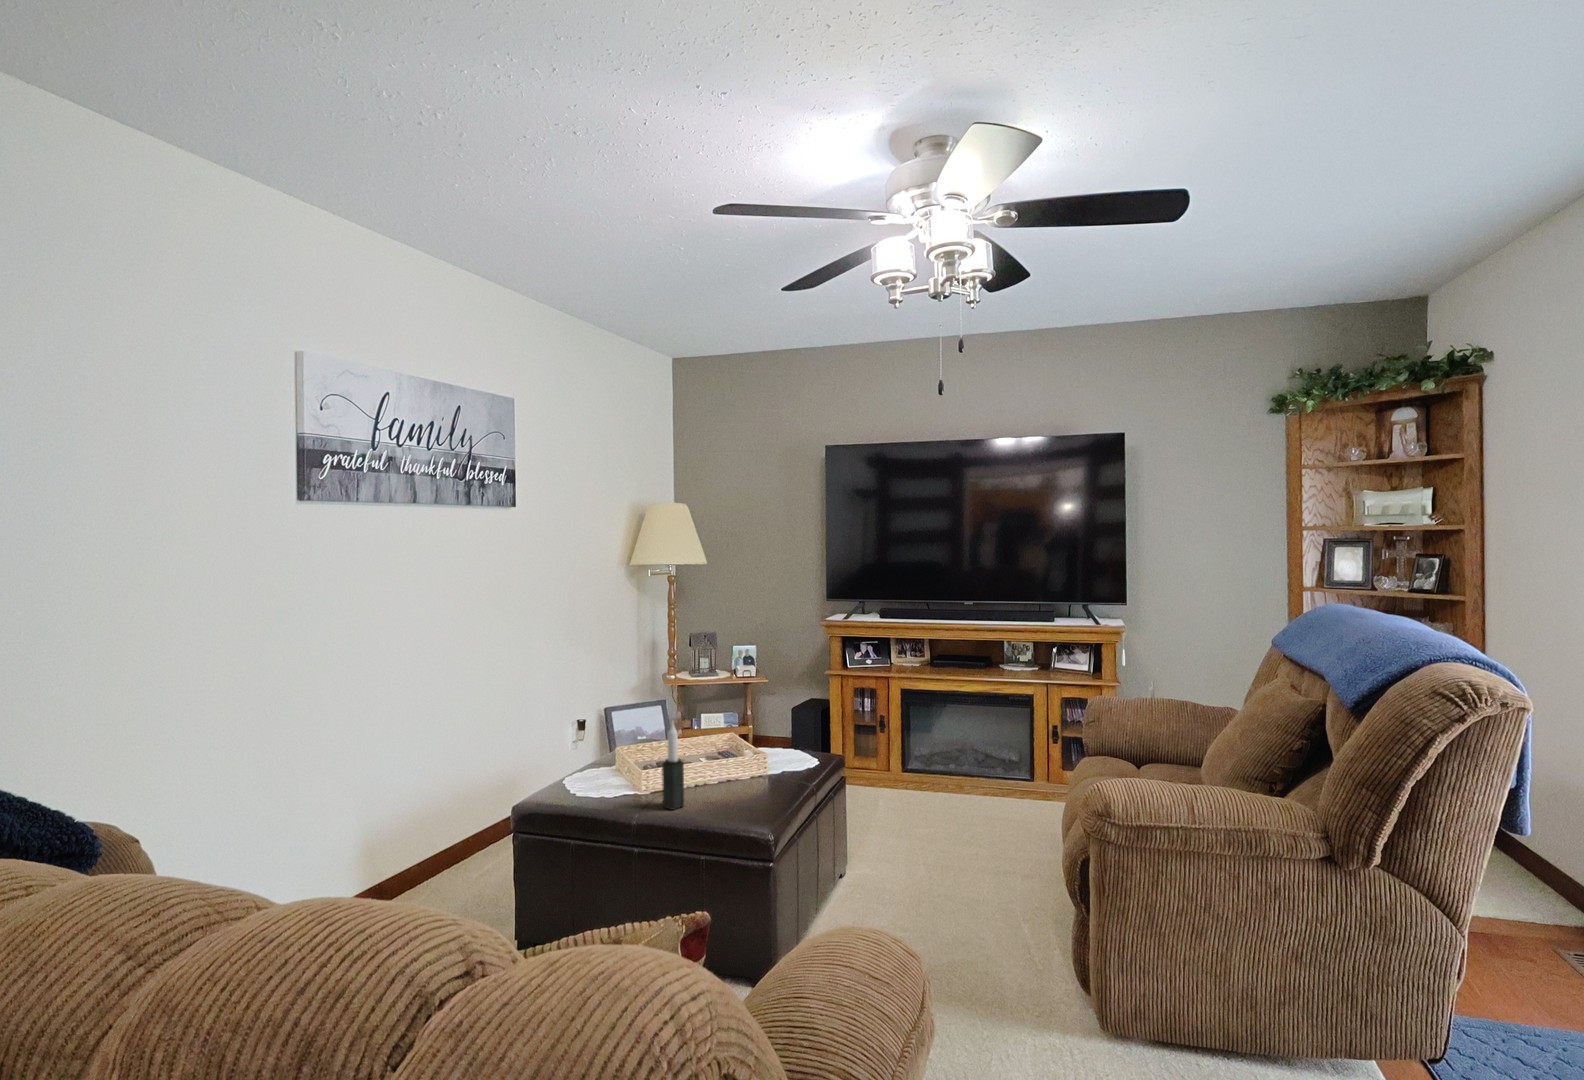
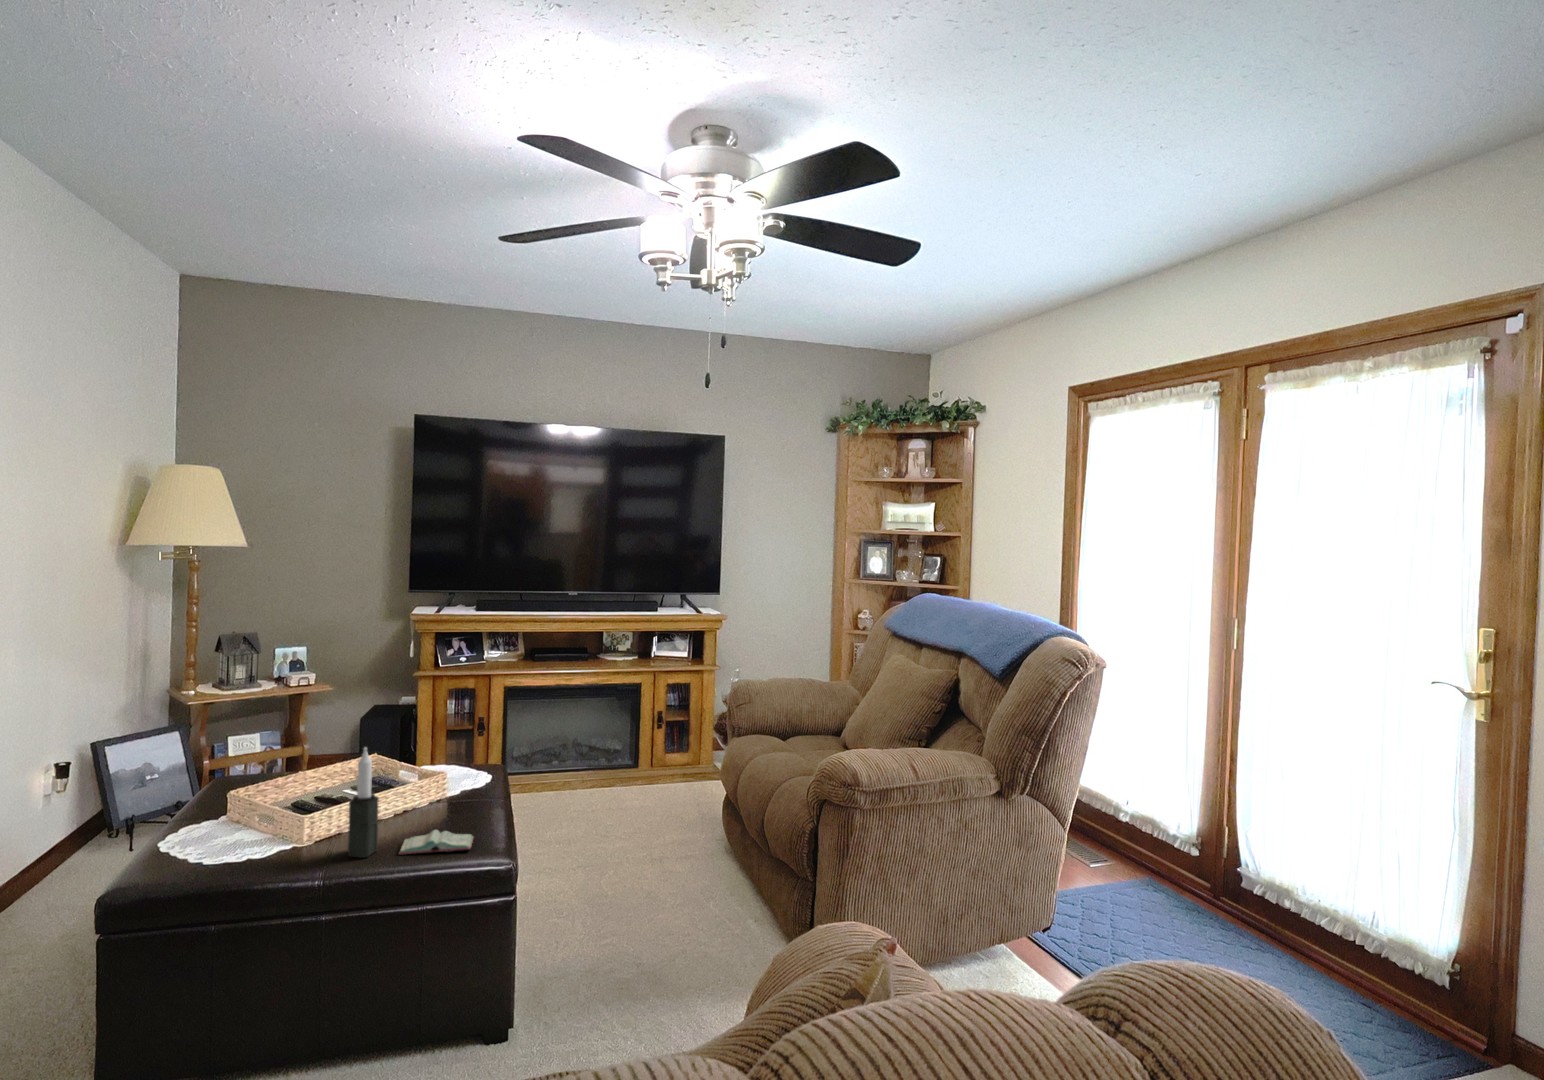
book: none [695,797,757,818] -> present [399,830,473,855]

